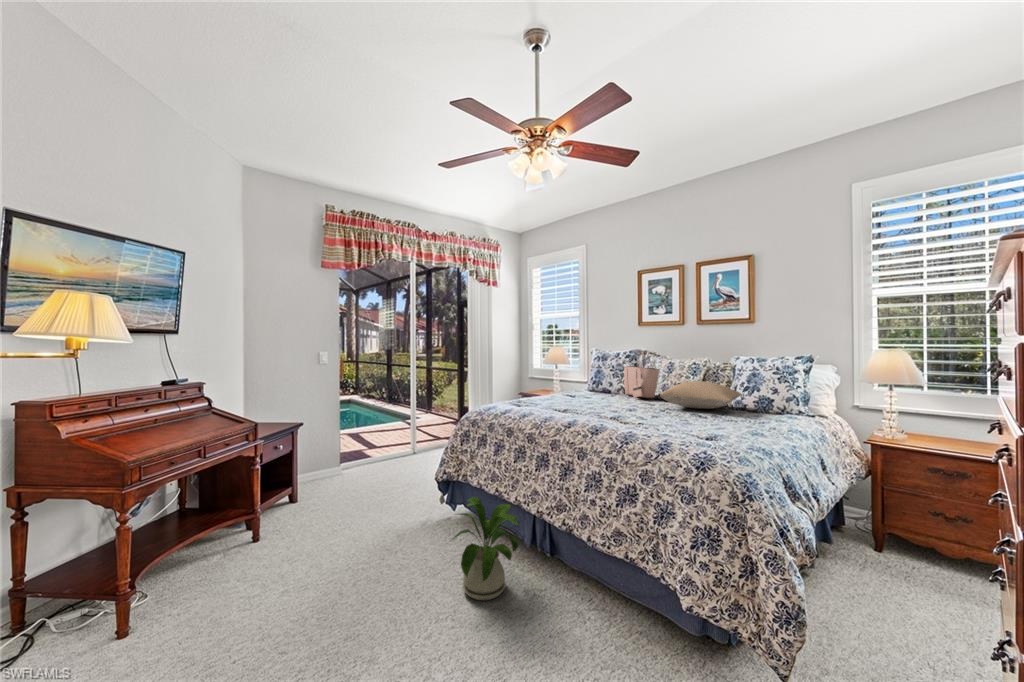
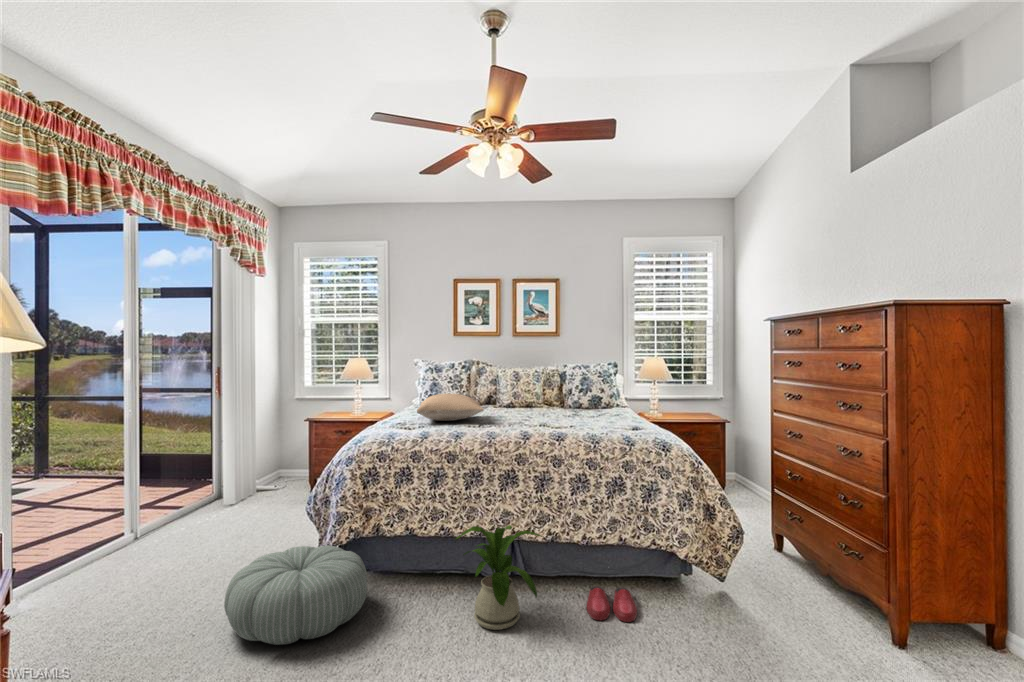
tote bag: present [624,359,659,398] -> none [479,363,525,411]
pillow: present [660,381,742,409] -> present [417,393,484,421]
pouf: none [337,480,437,547] -> present [224,545,367,645]
slippers: none [557,600,630,656] -> present [587,586,637,622]

